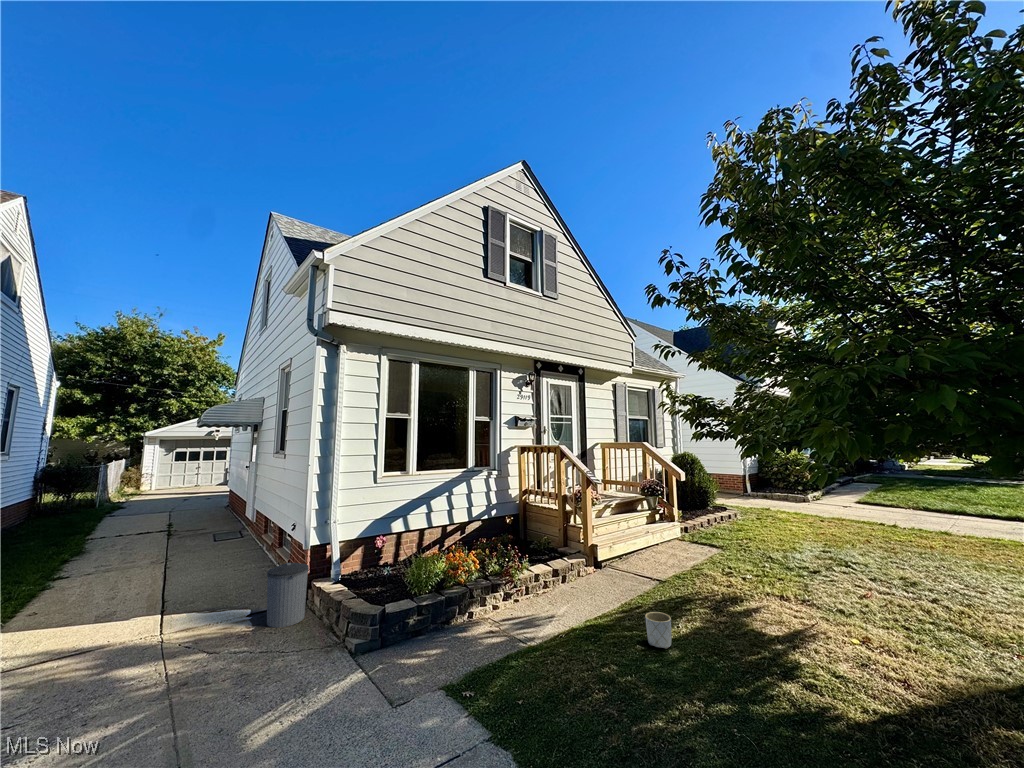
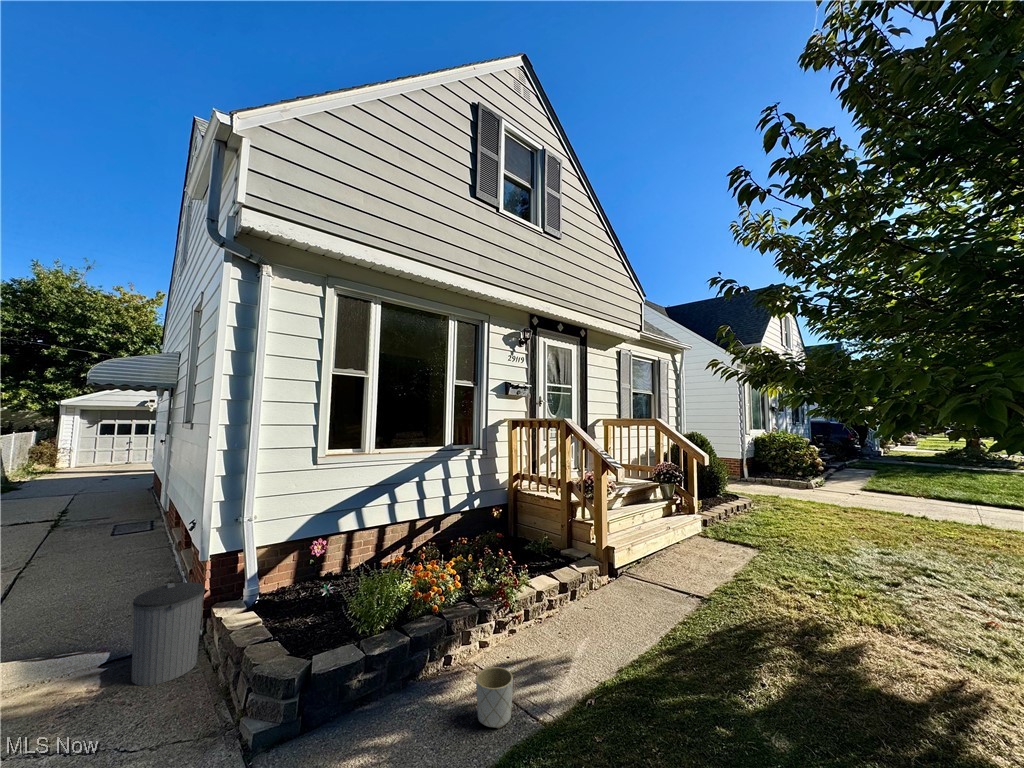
planter: present [645,612,671,649] -> present [476,667,513,729]

